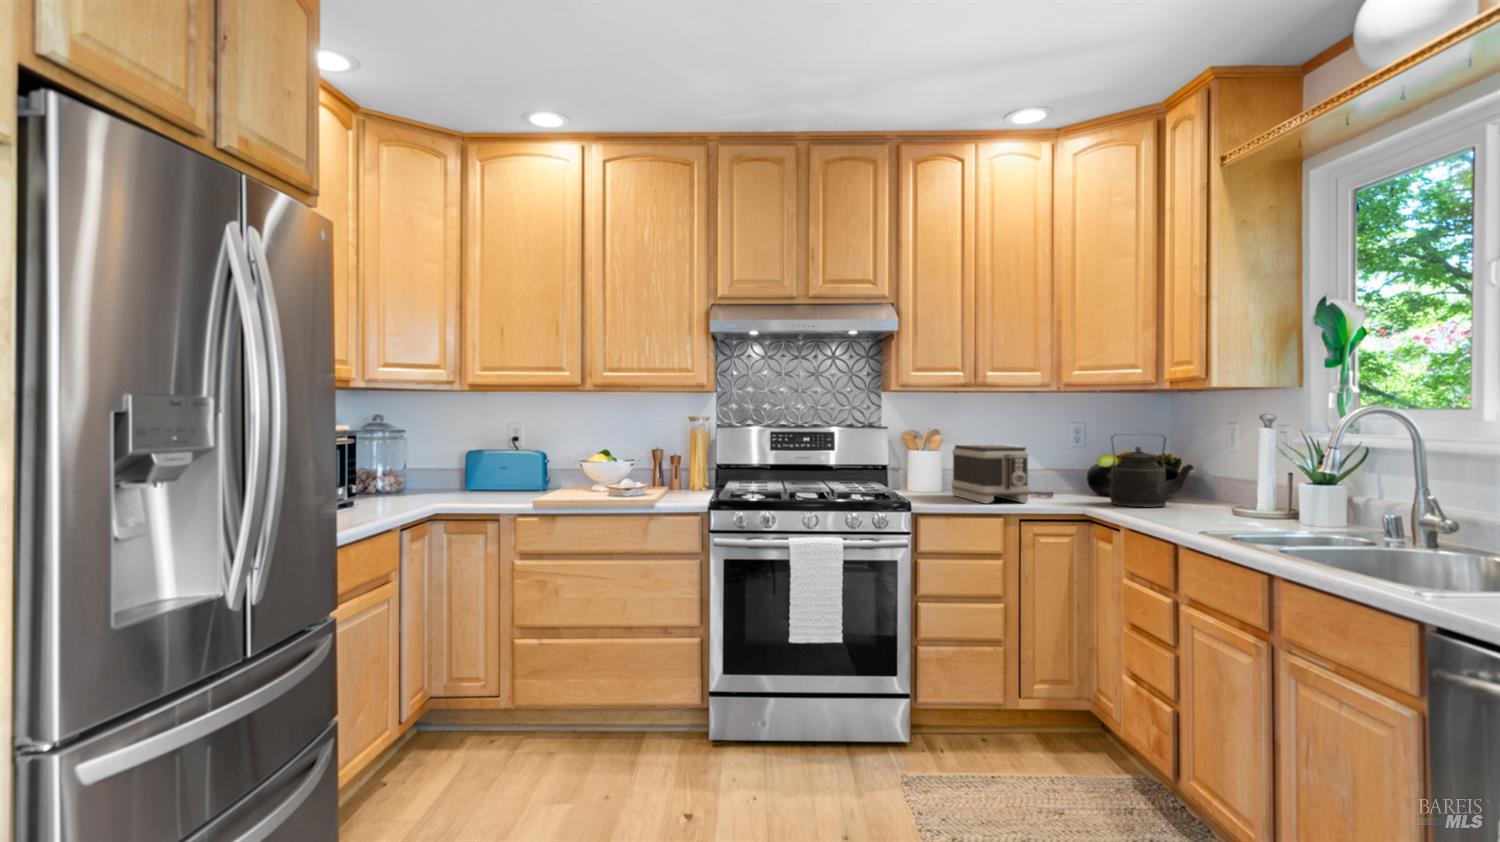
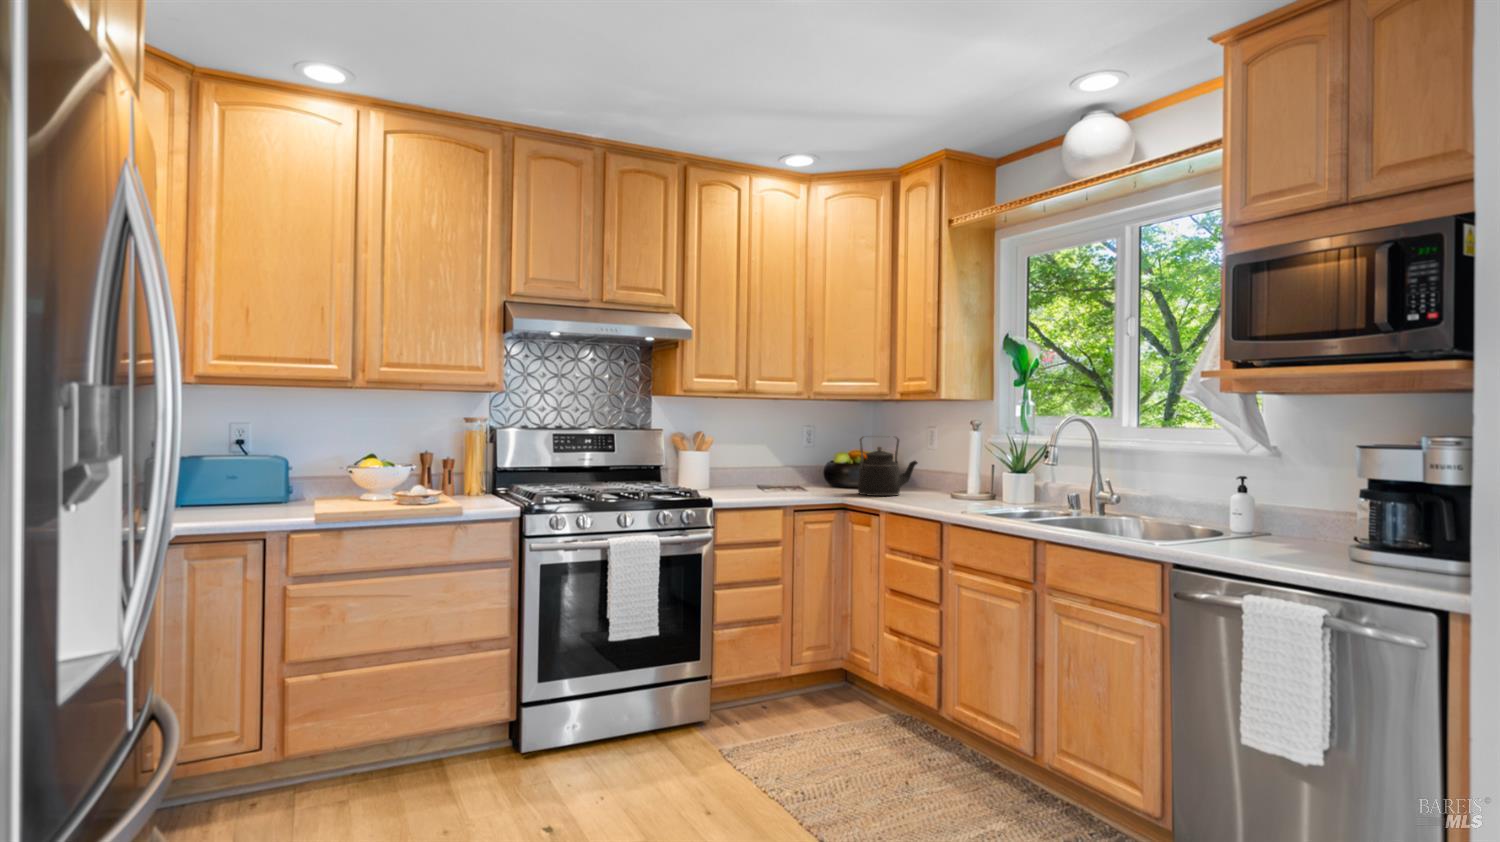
toaster: present [951,444,1029,503] -> none [727,446,801,498]

